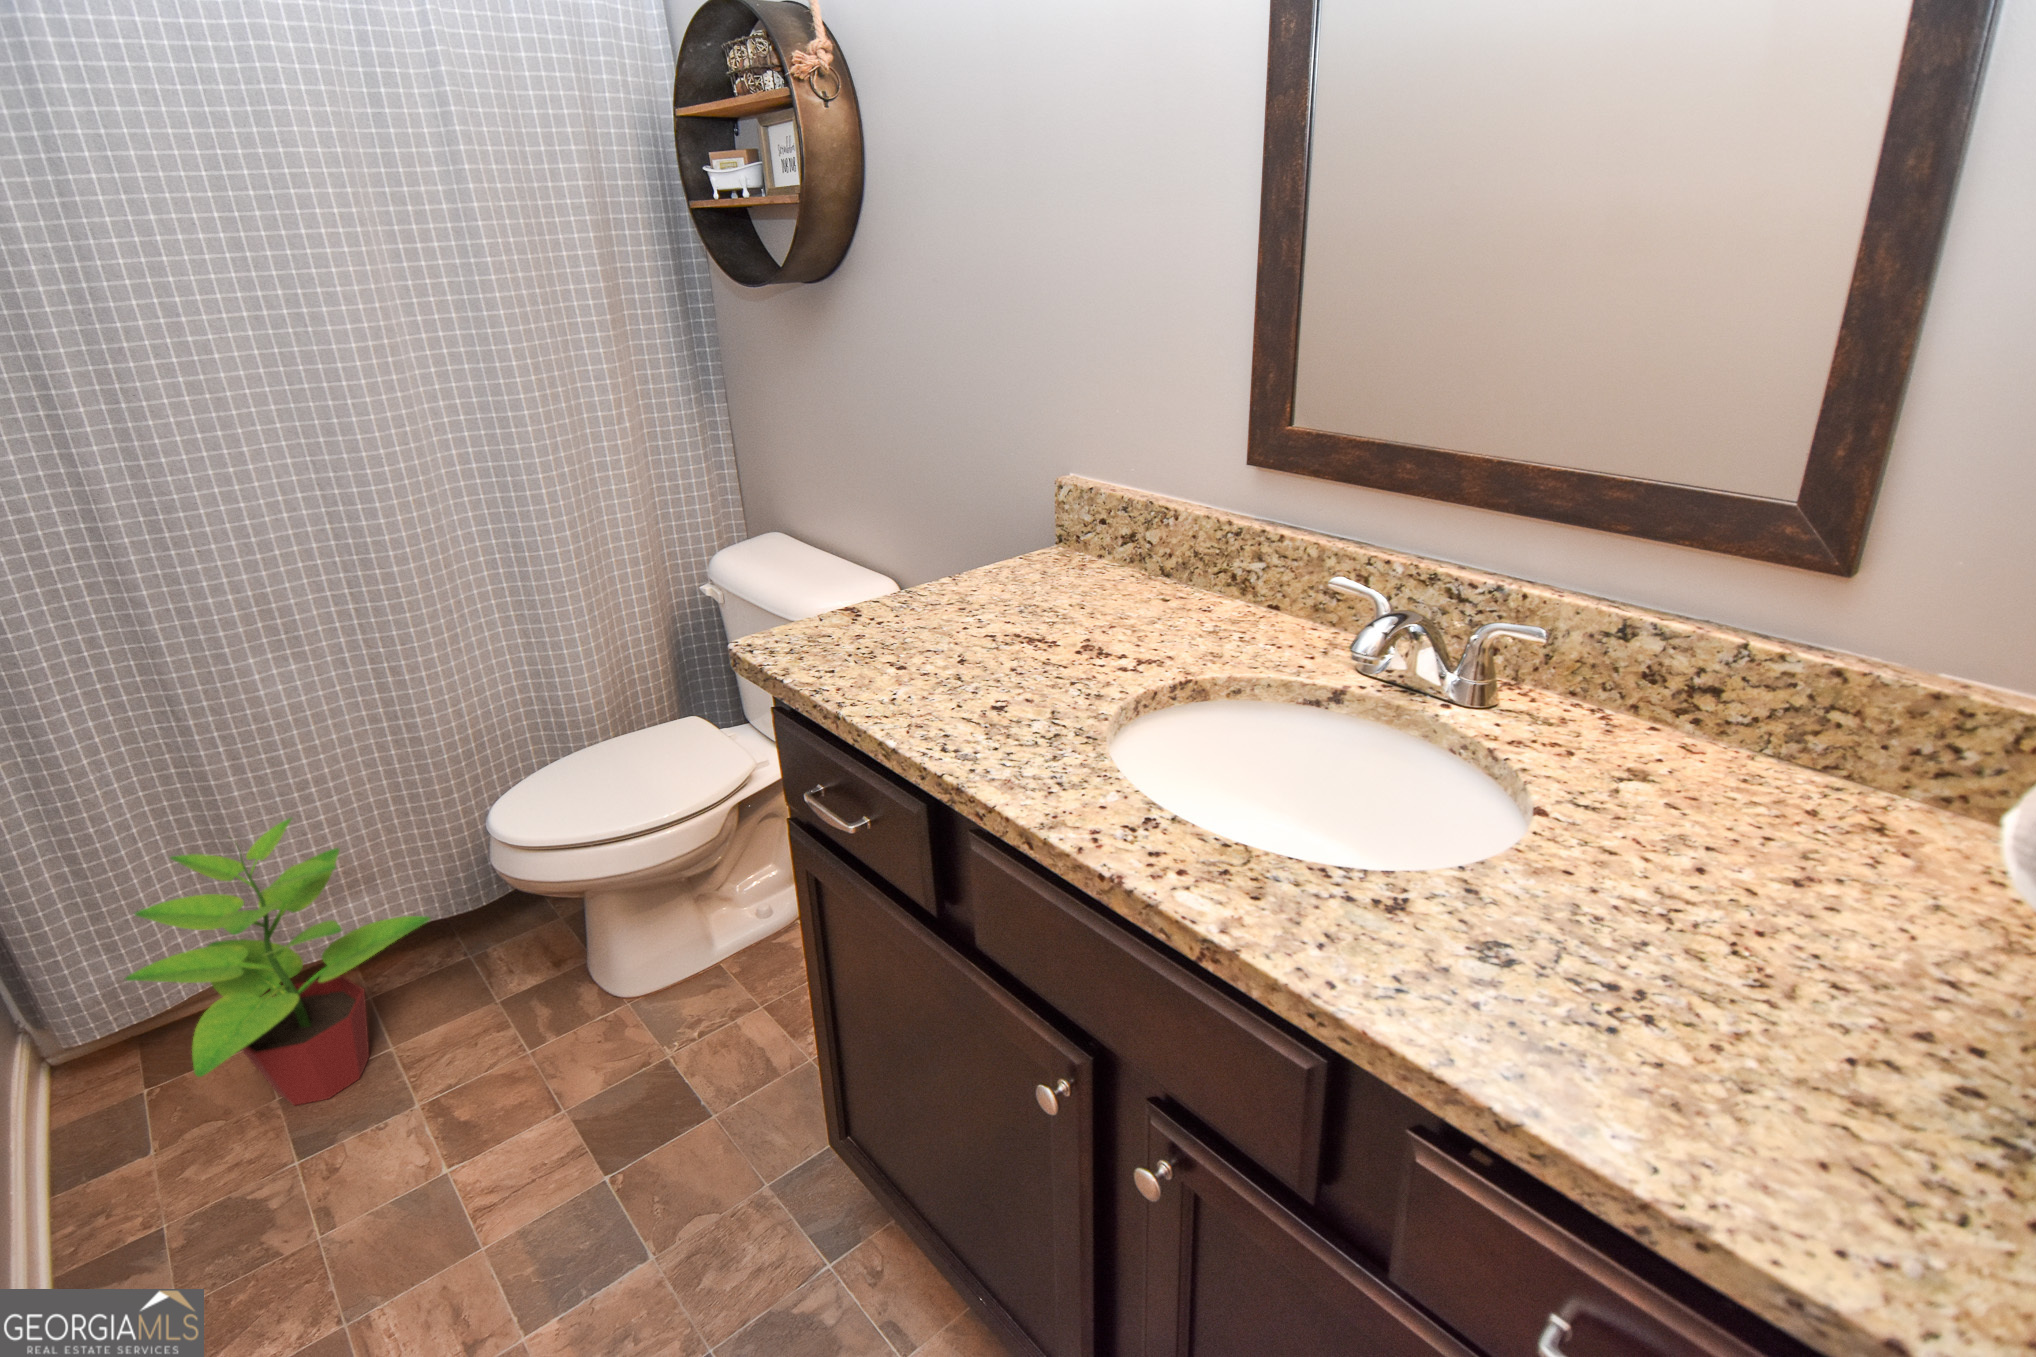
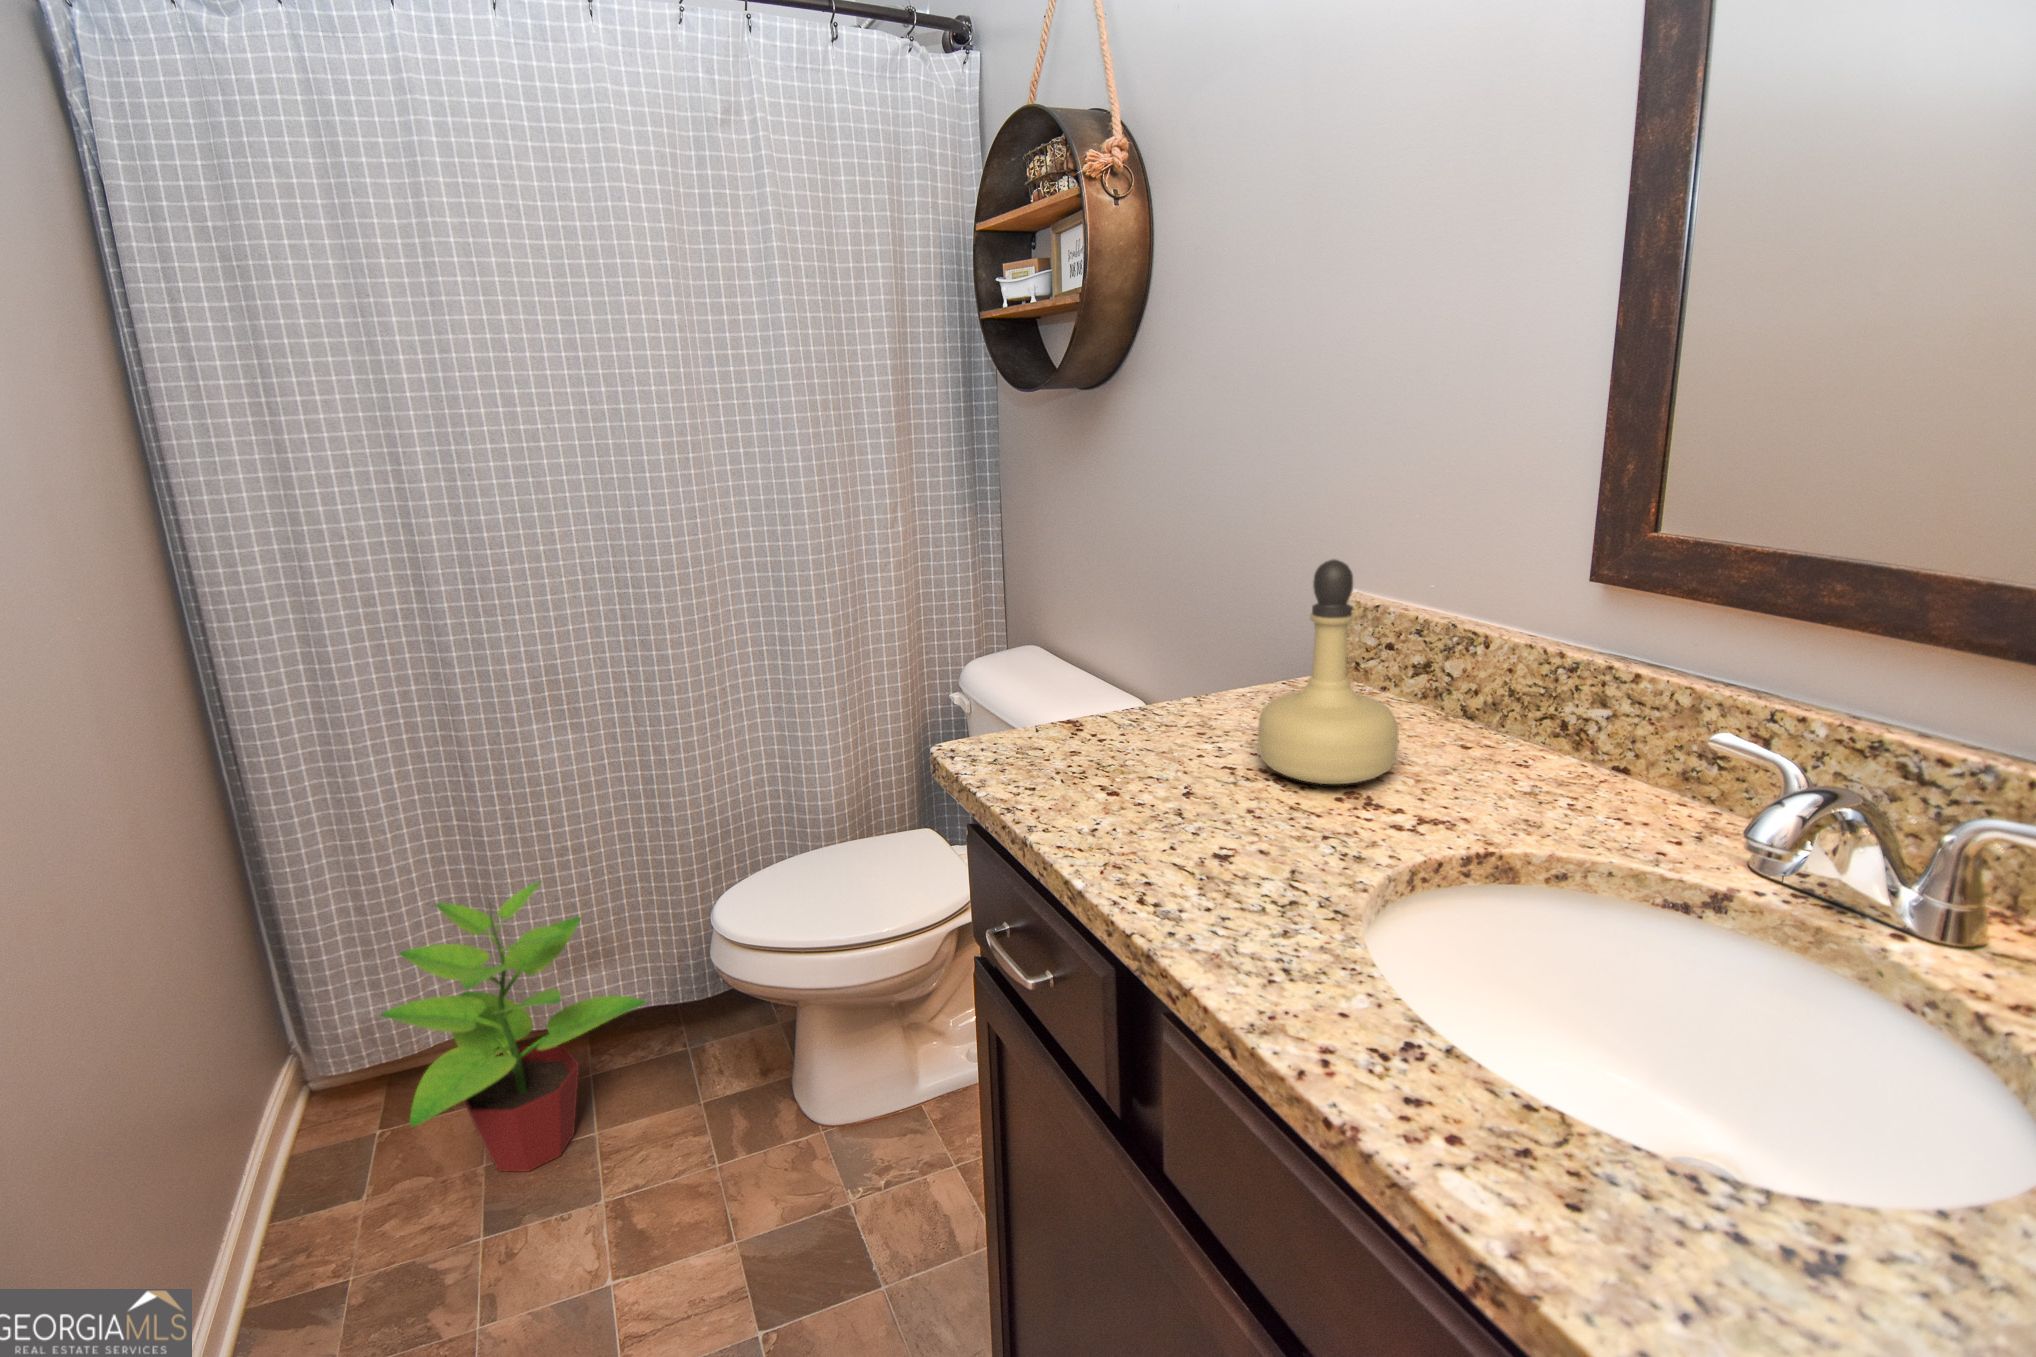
perfume bottle: none [1011,460,1120,641] -> present [1258,559,1399,784]

